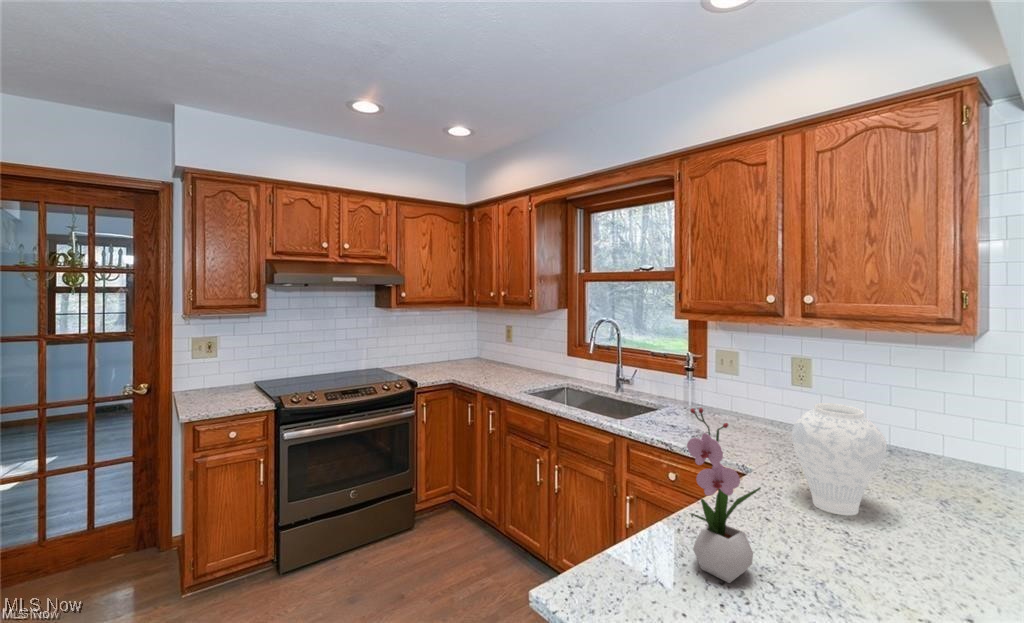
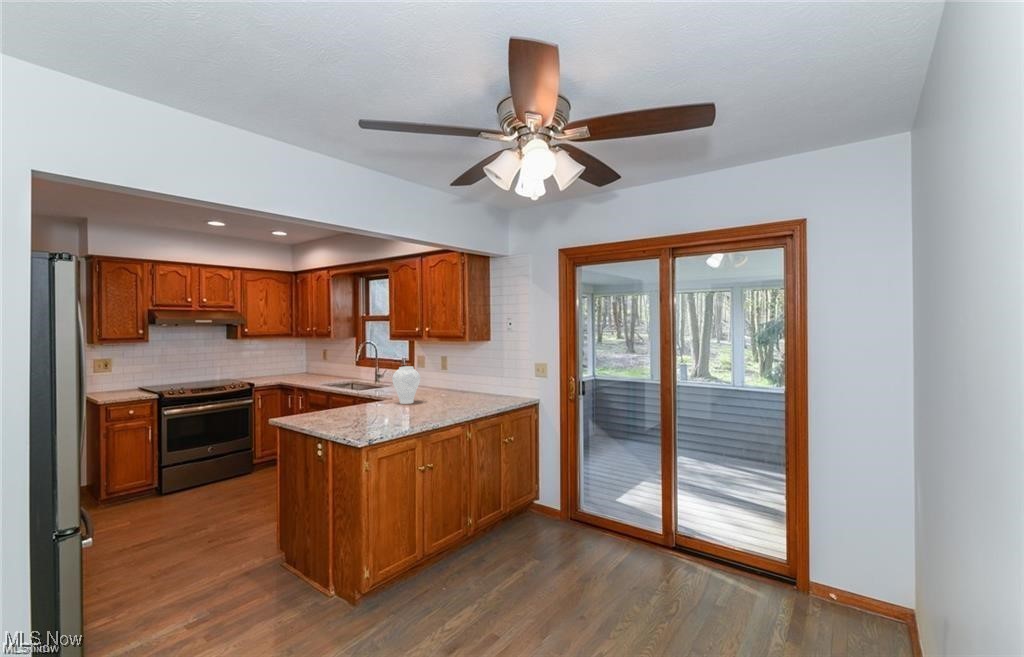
flower arrangement: present [687,408,761,583] -> none [327,362,352,414]

